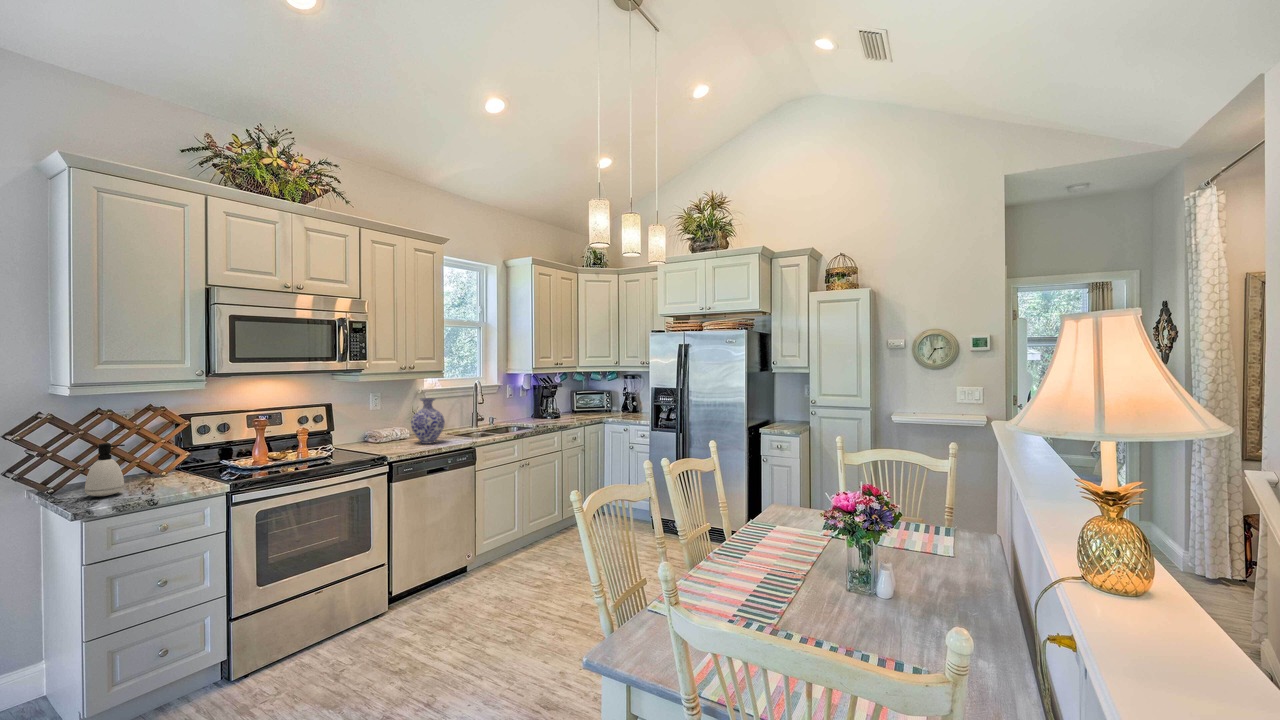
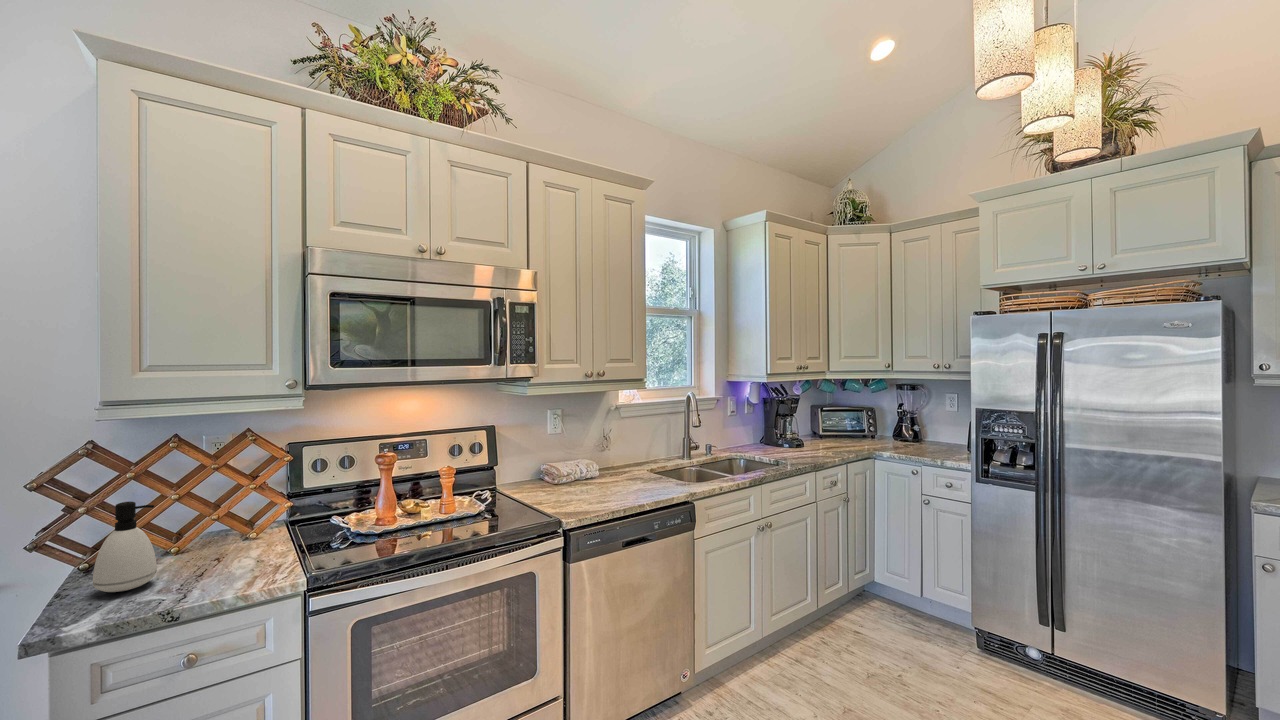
vase: present [411,398,445,444] -> none [600,421,648,492]

